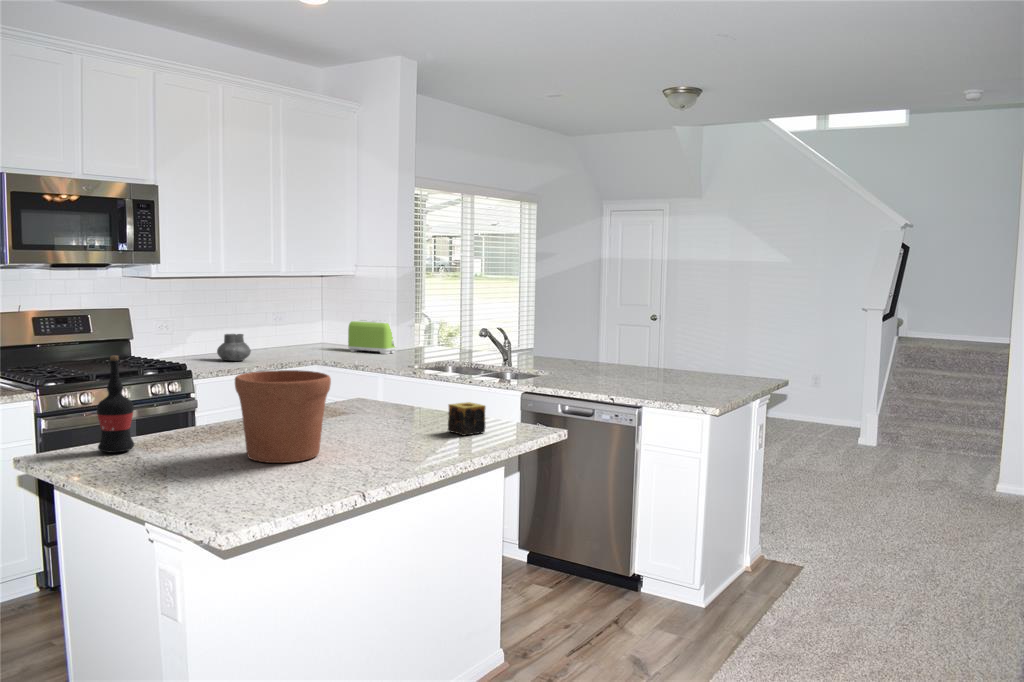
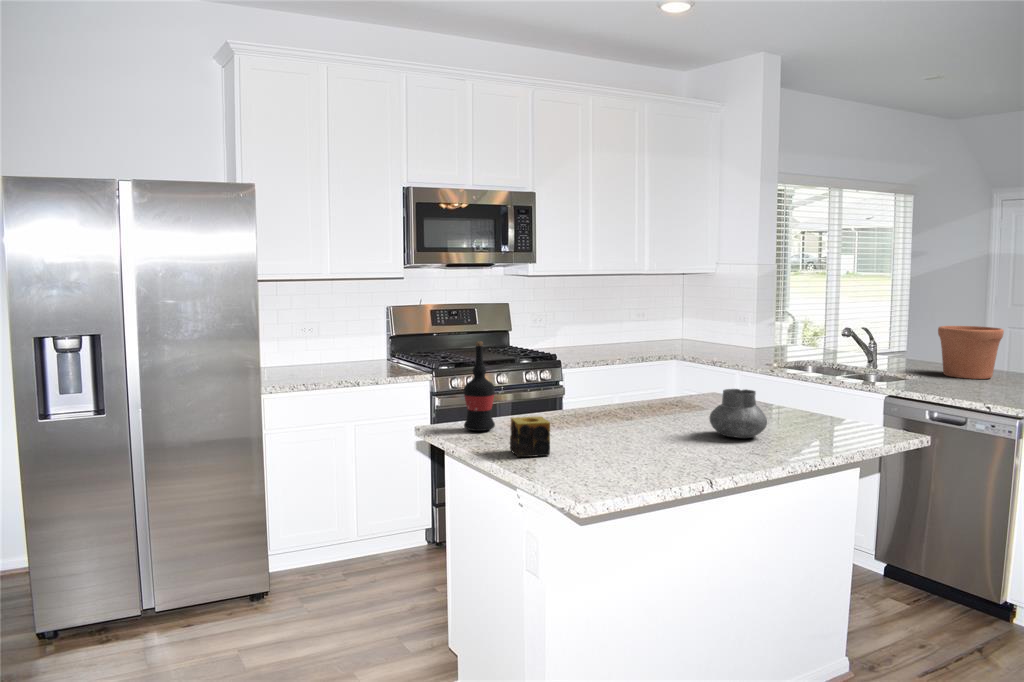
toaster: present [348,320,397,354] -> none [706,317,756,351]
vase: present [217,334,251,361] -> present [709,389,767,438]
flower pot: present [235,370,331,463] -> present [938,326,1004,379]
candle: present [448,402,486,435] -> present [510,417,550,457]

